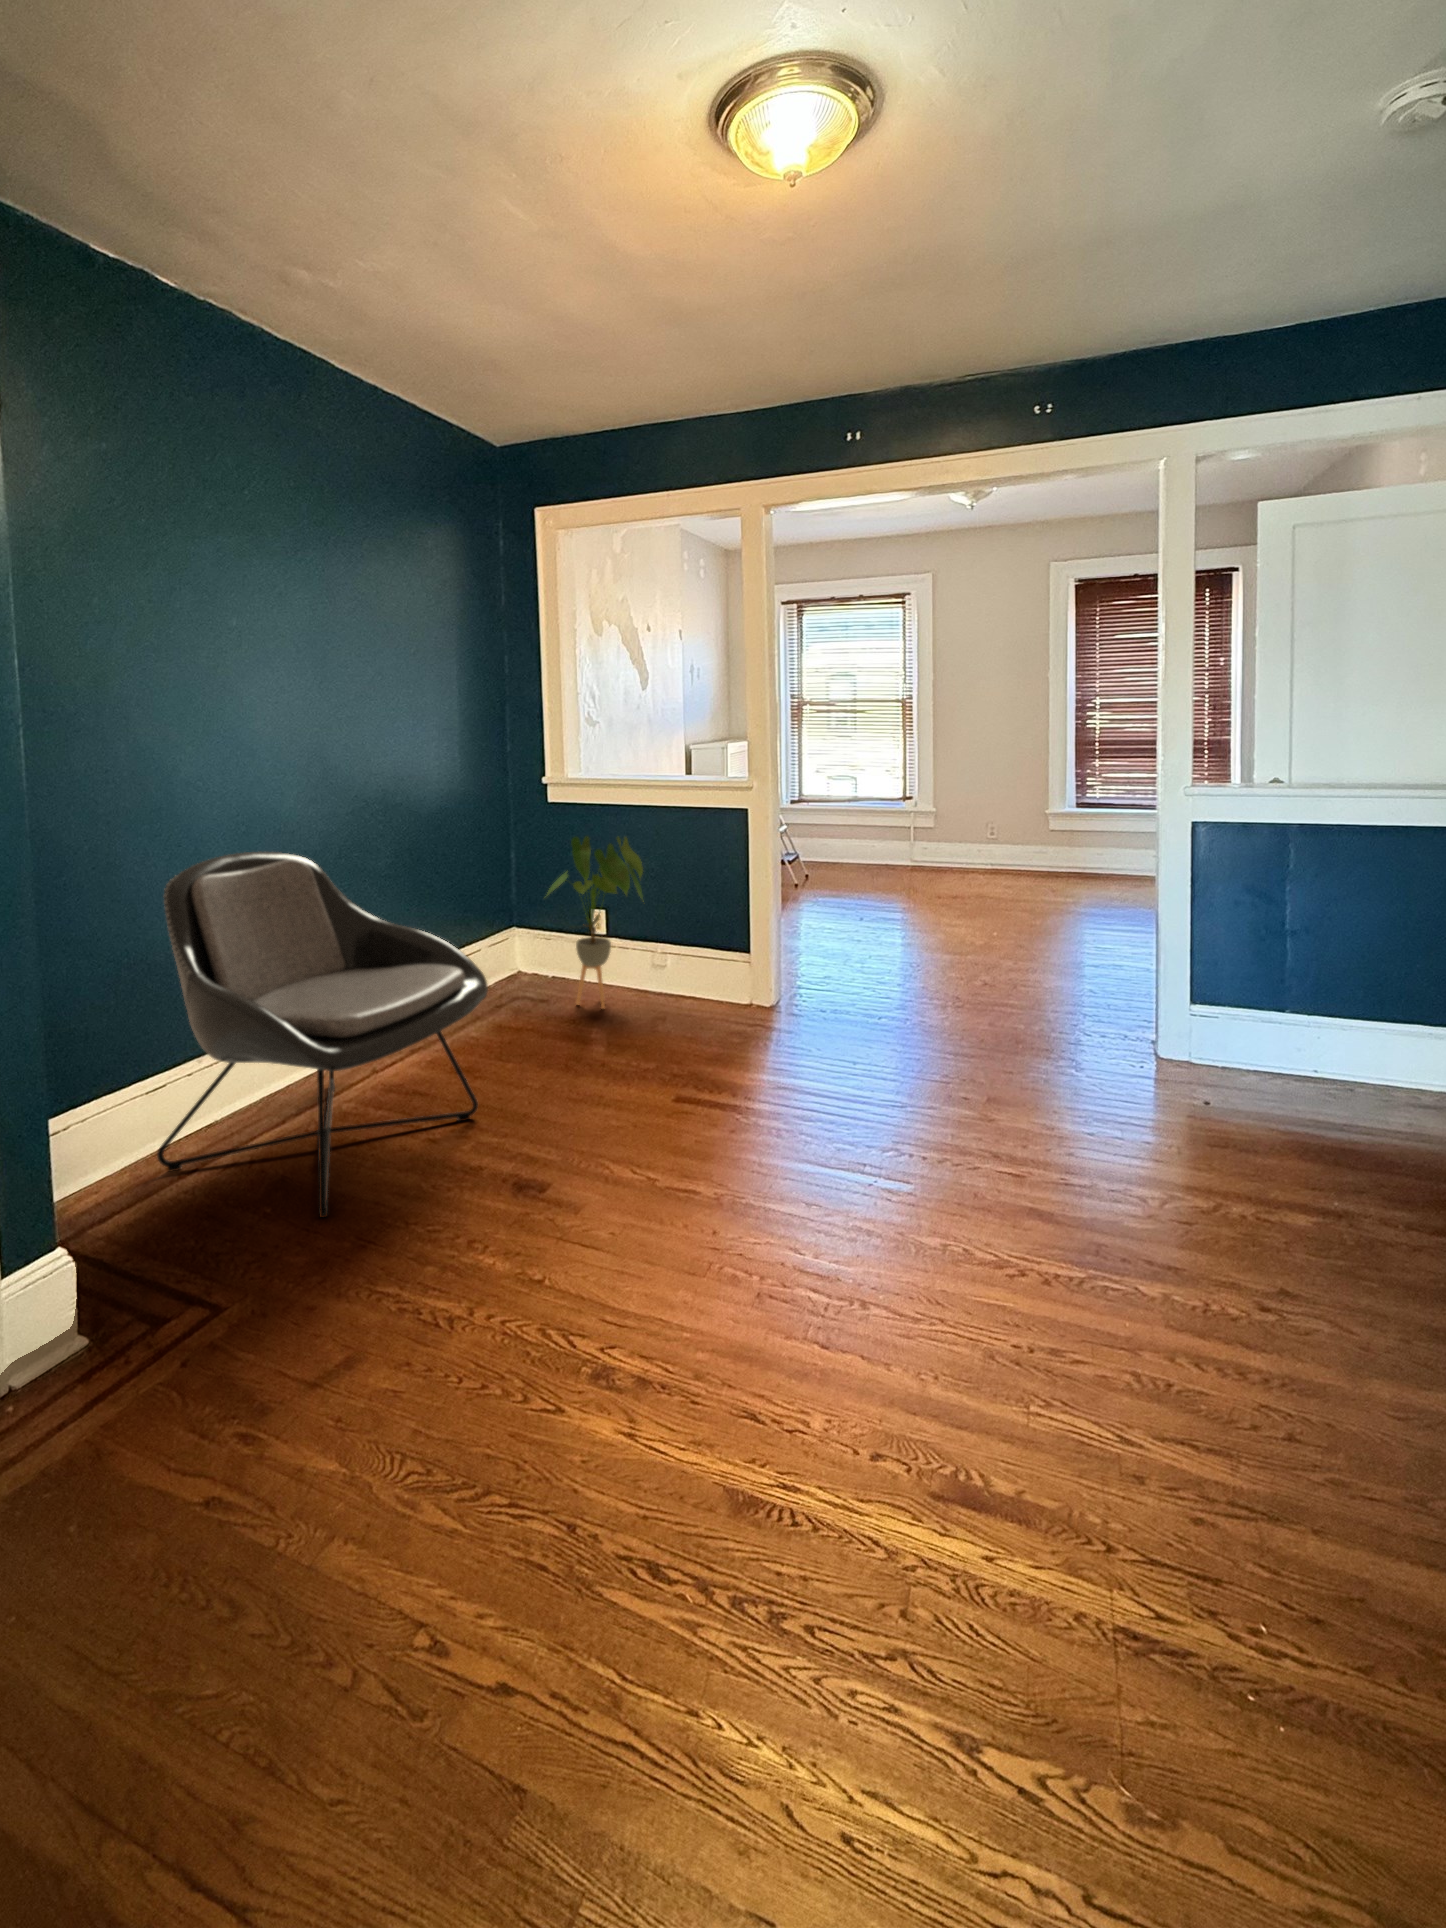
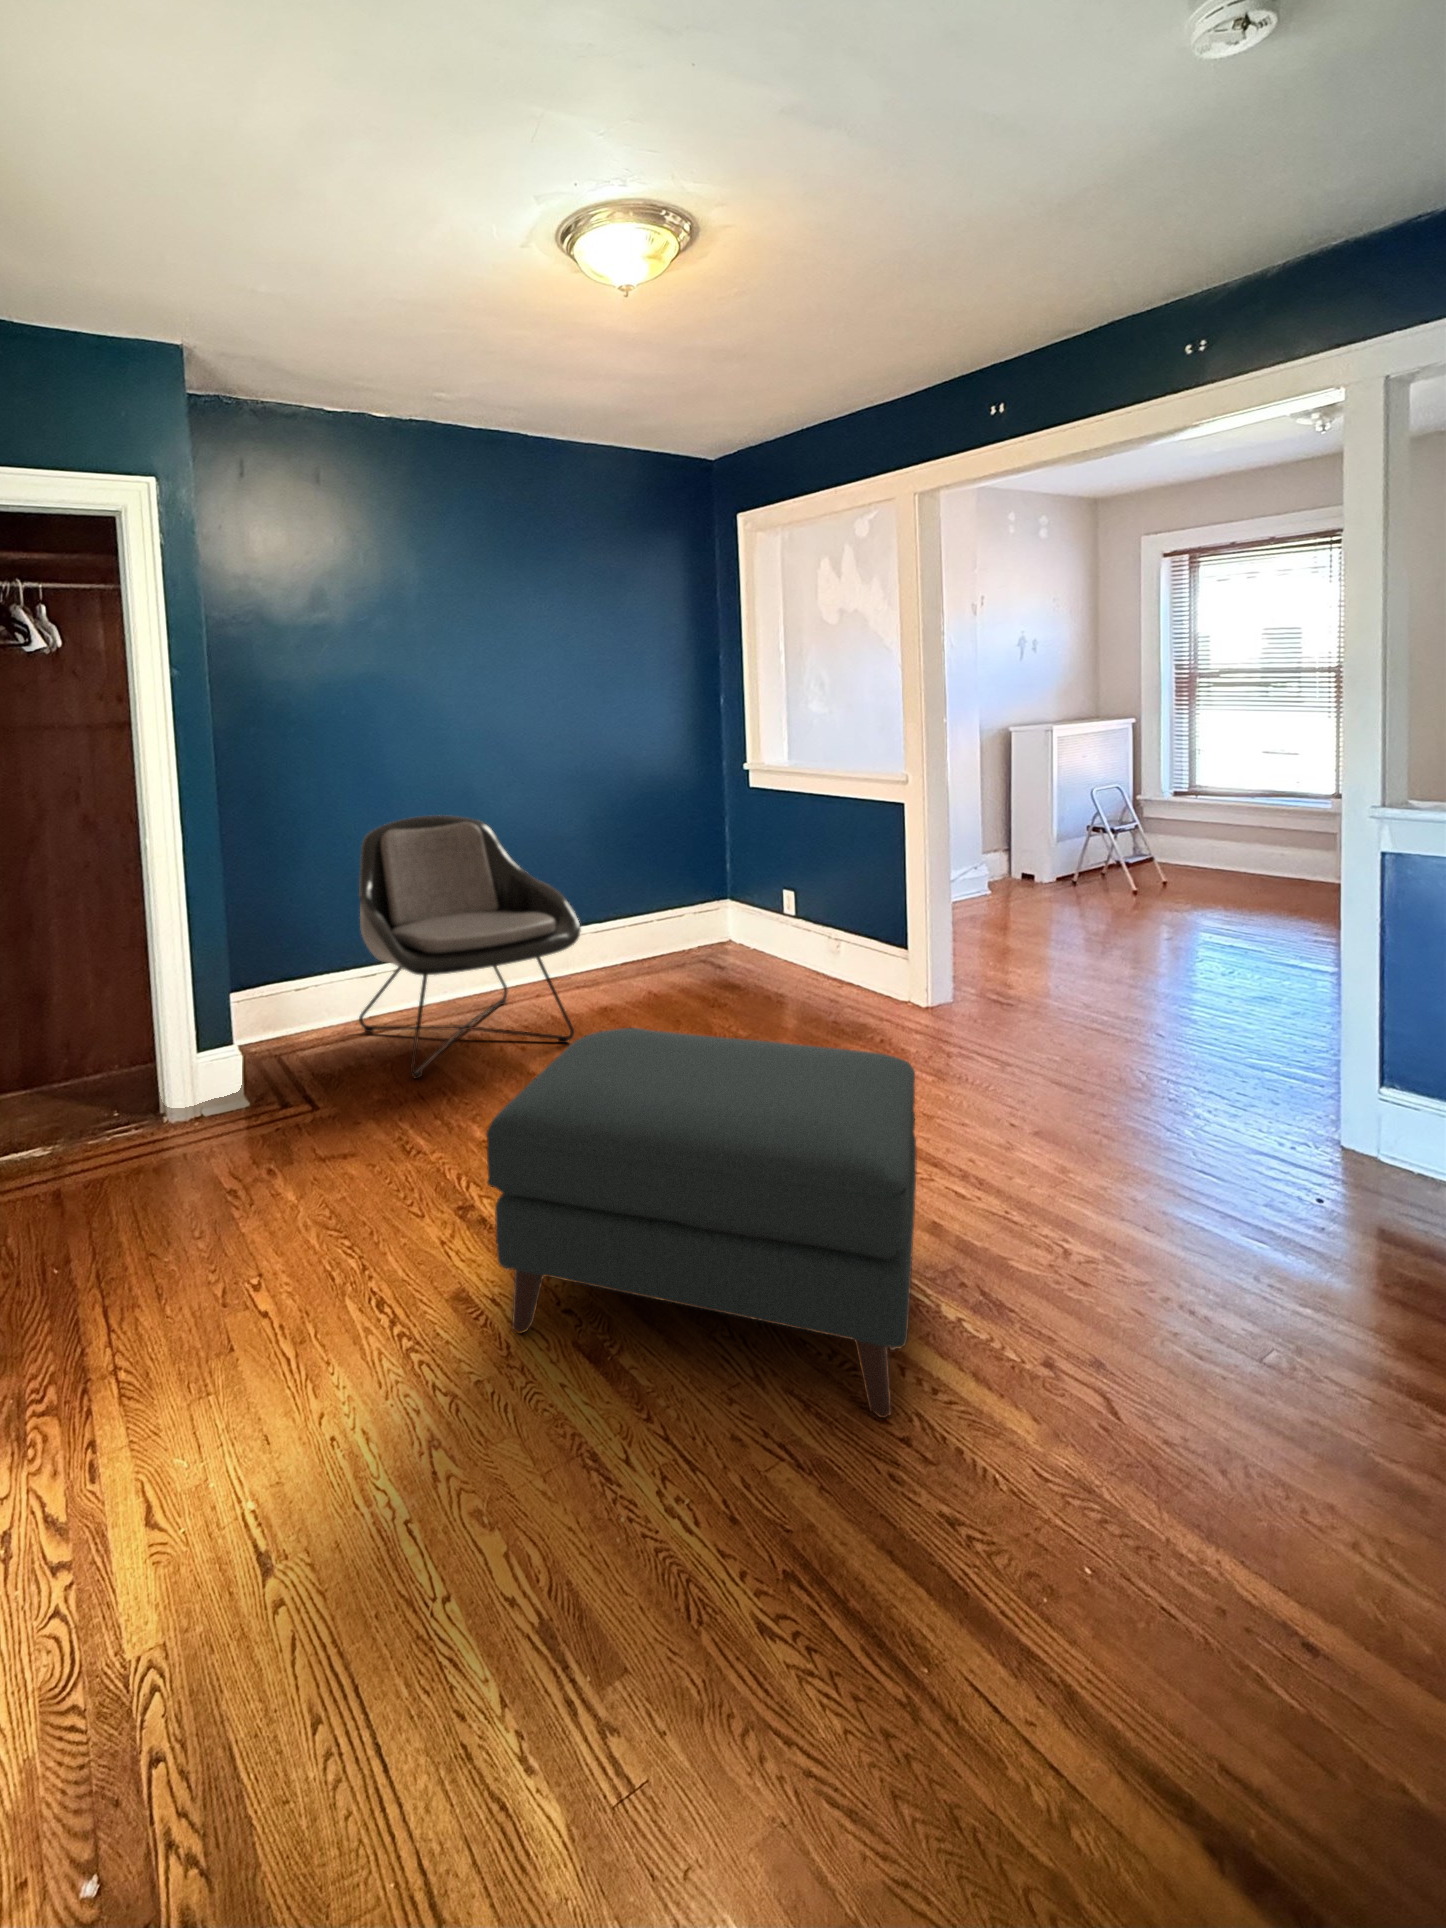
house plant: present [548,836,643,1008] -> none [717,819,820,983]
ottoman: none [718,1051,1281,1517] -> present [486,1028,917,1418]

